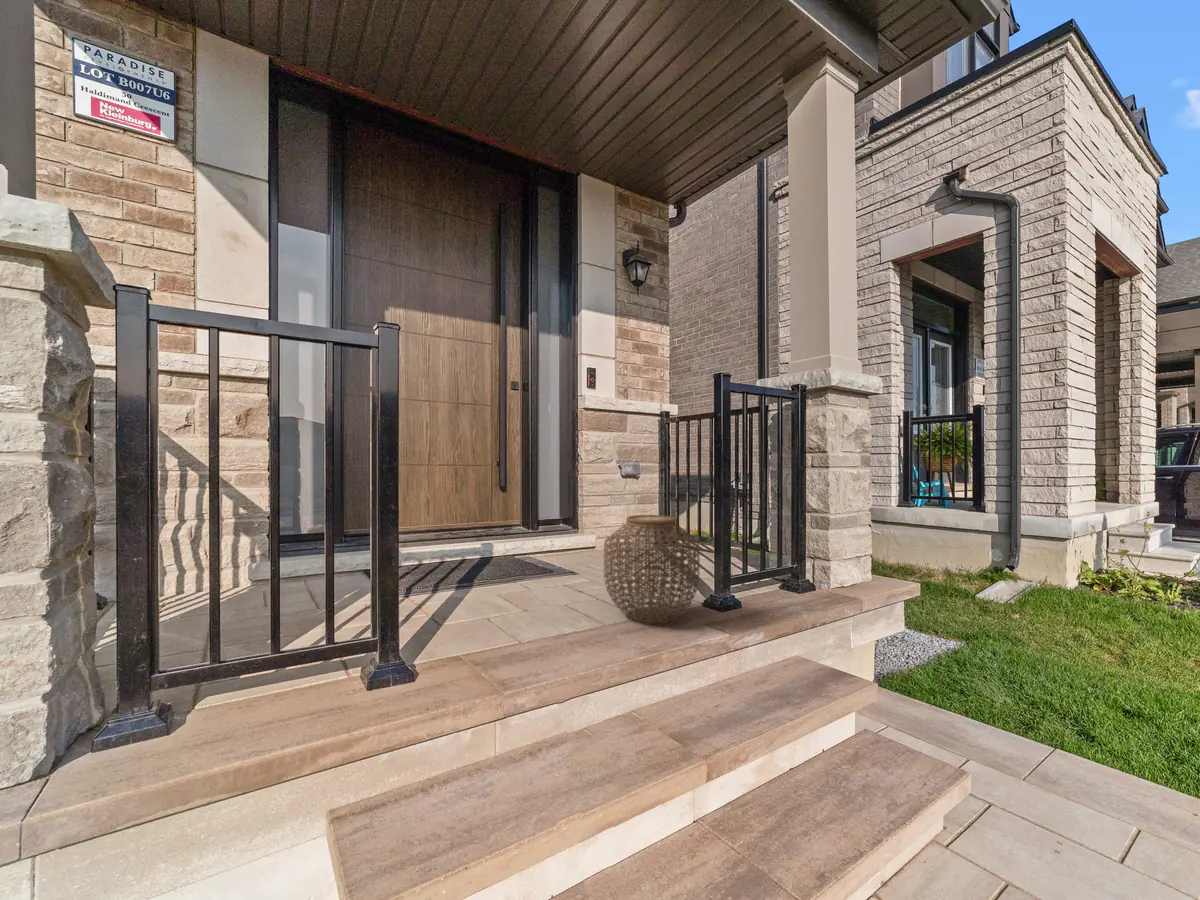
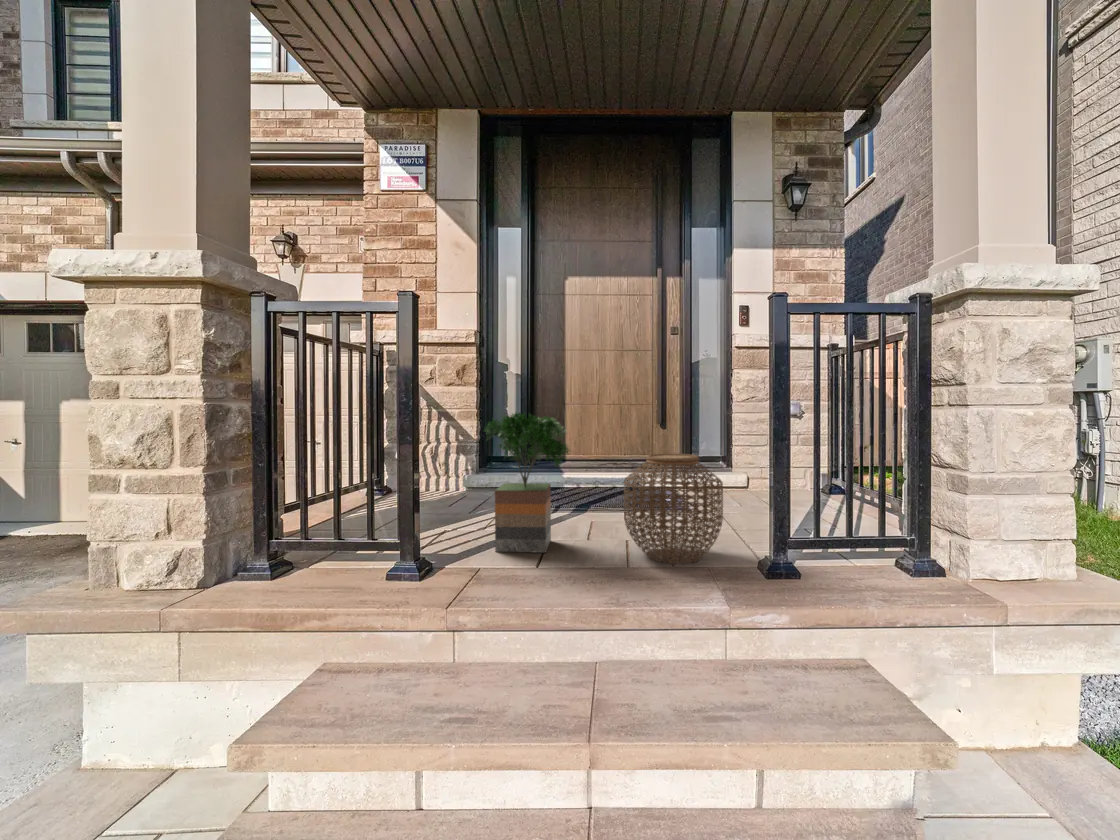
potted tree: none [452,477,575,653] -> present [485,413,570,553]

